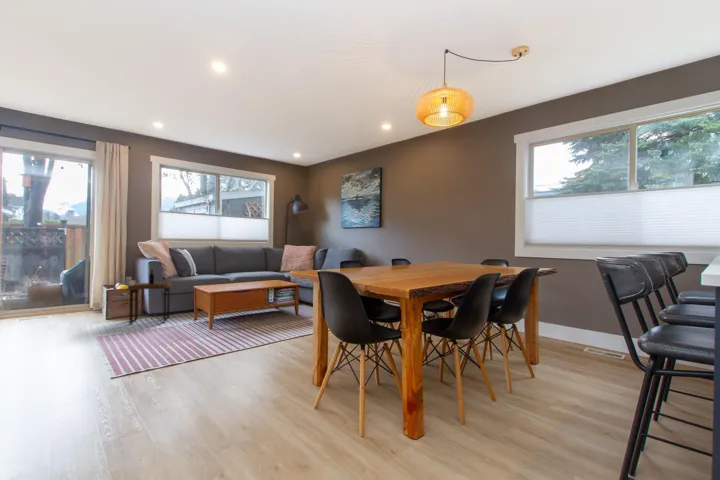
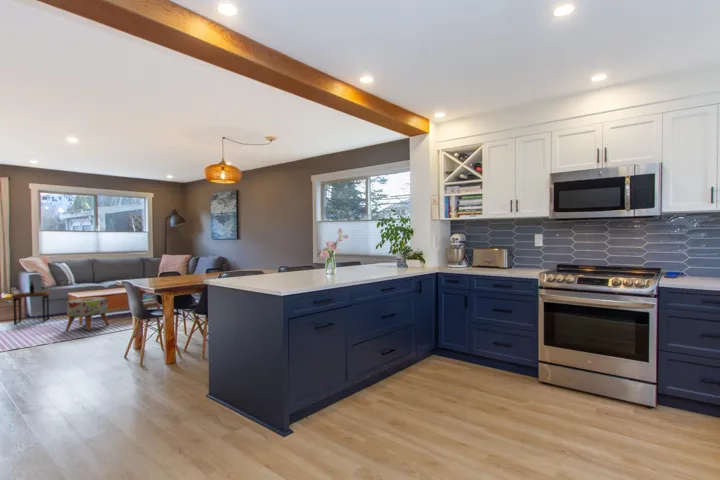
ottoman: none [195,293,248,340] -> present [66,297,109,331]

